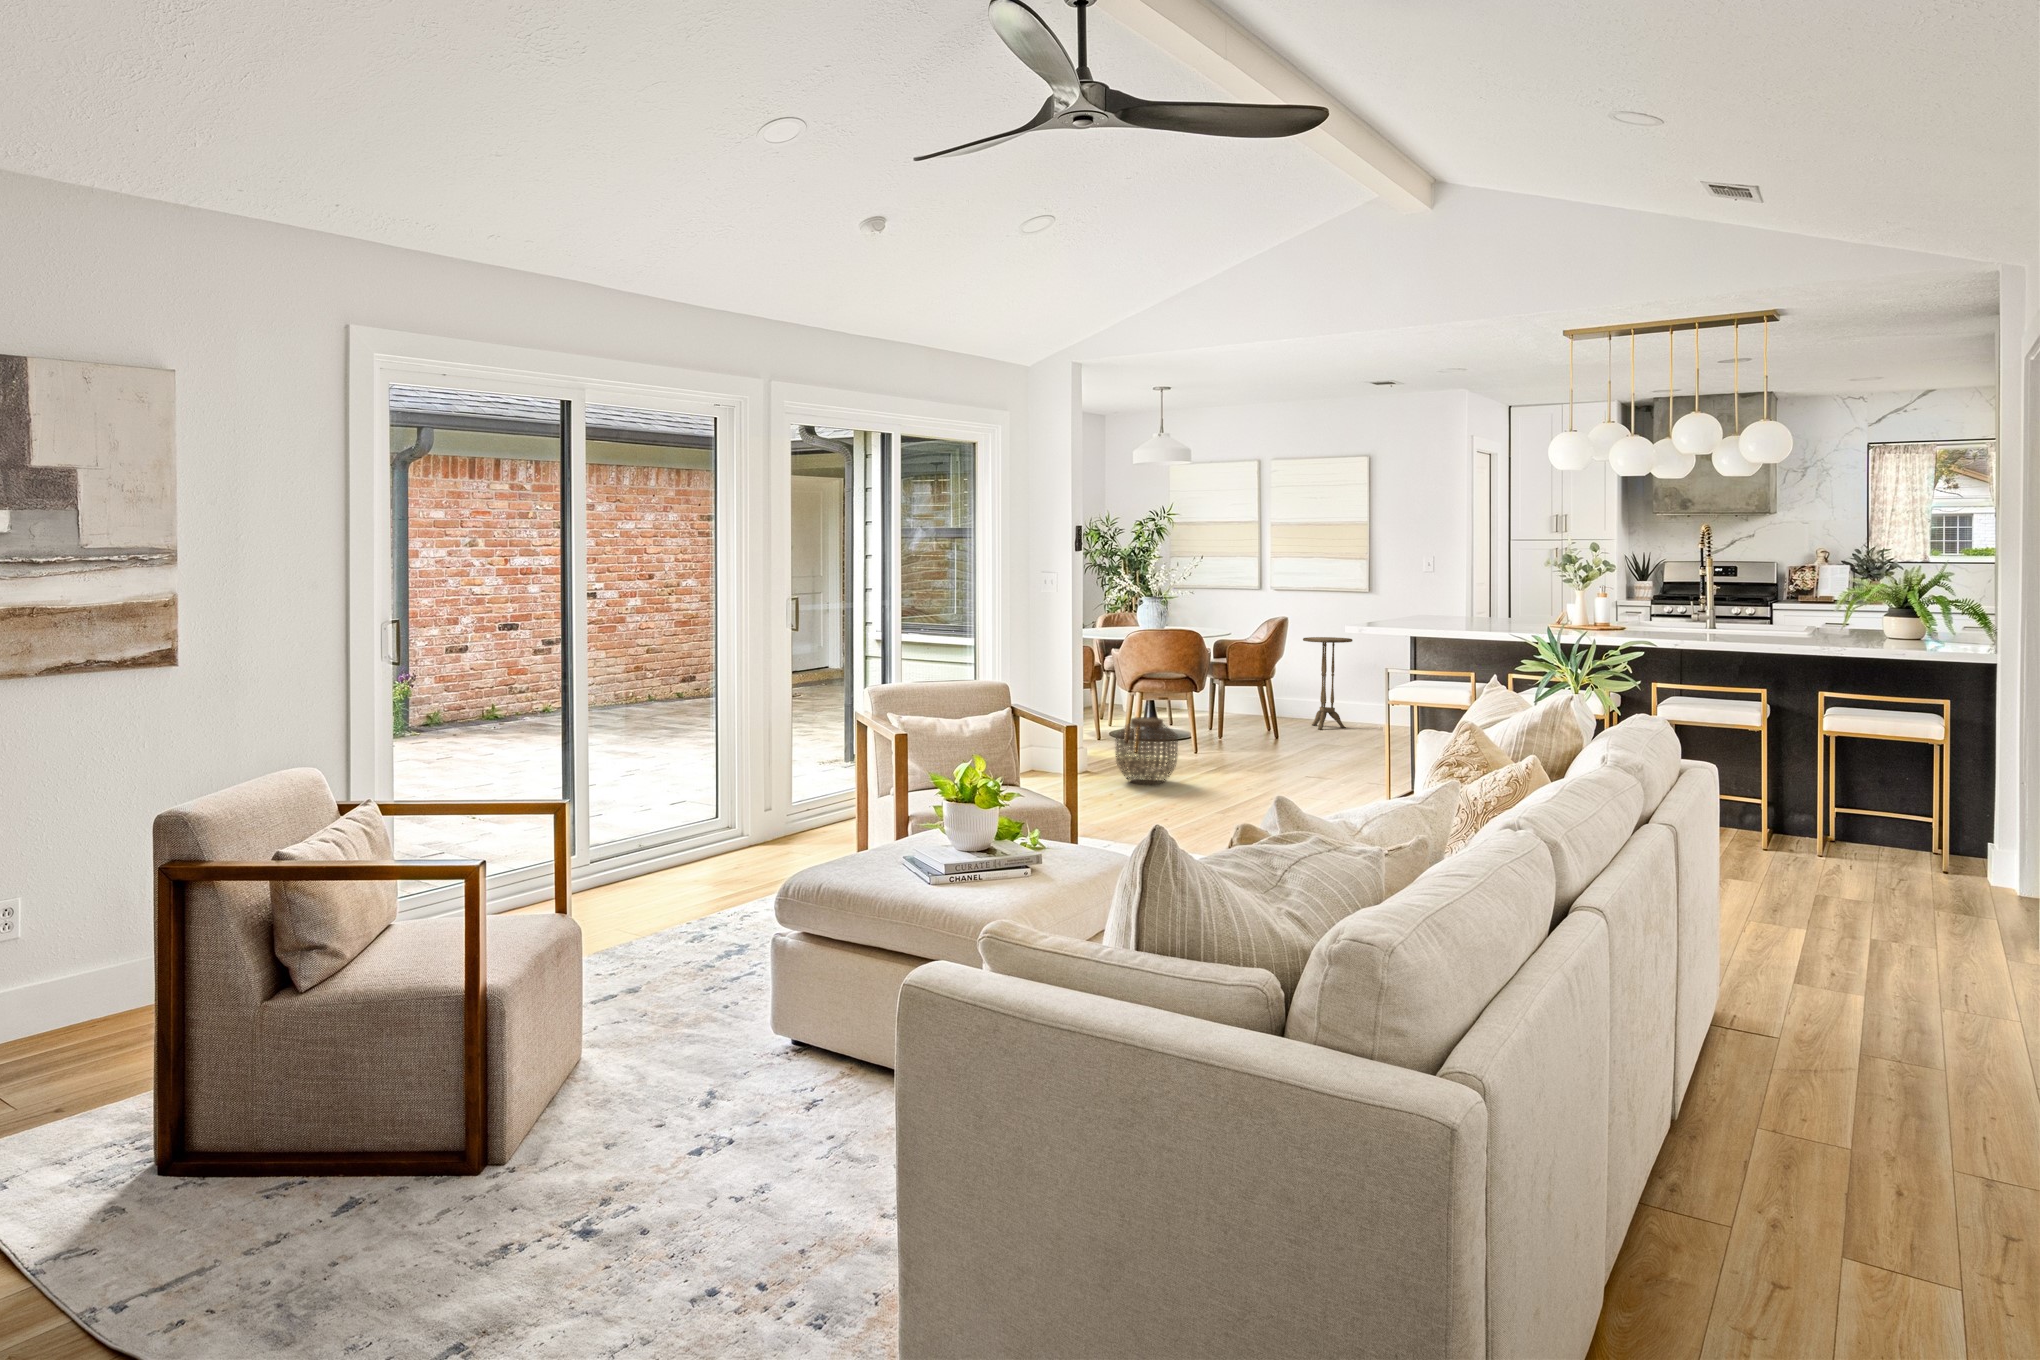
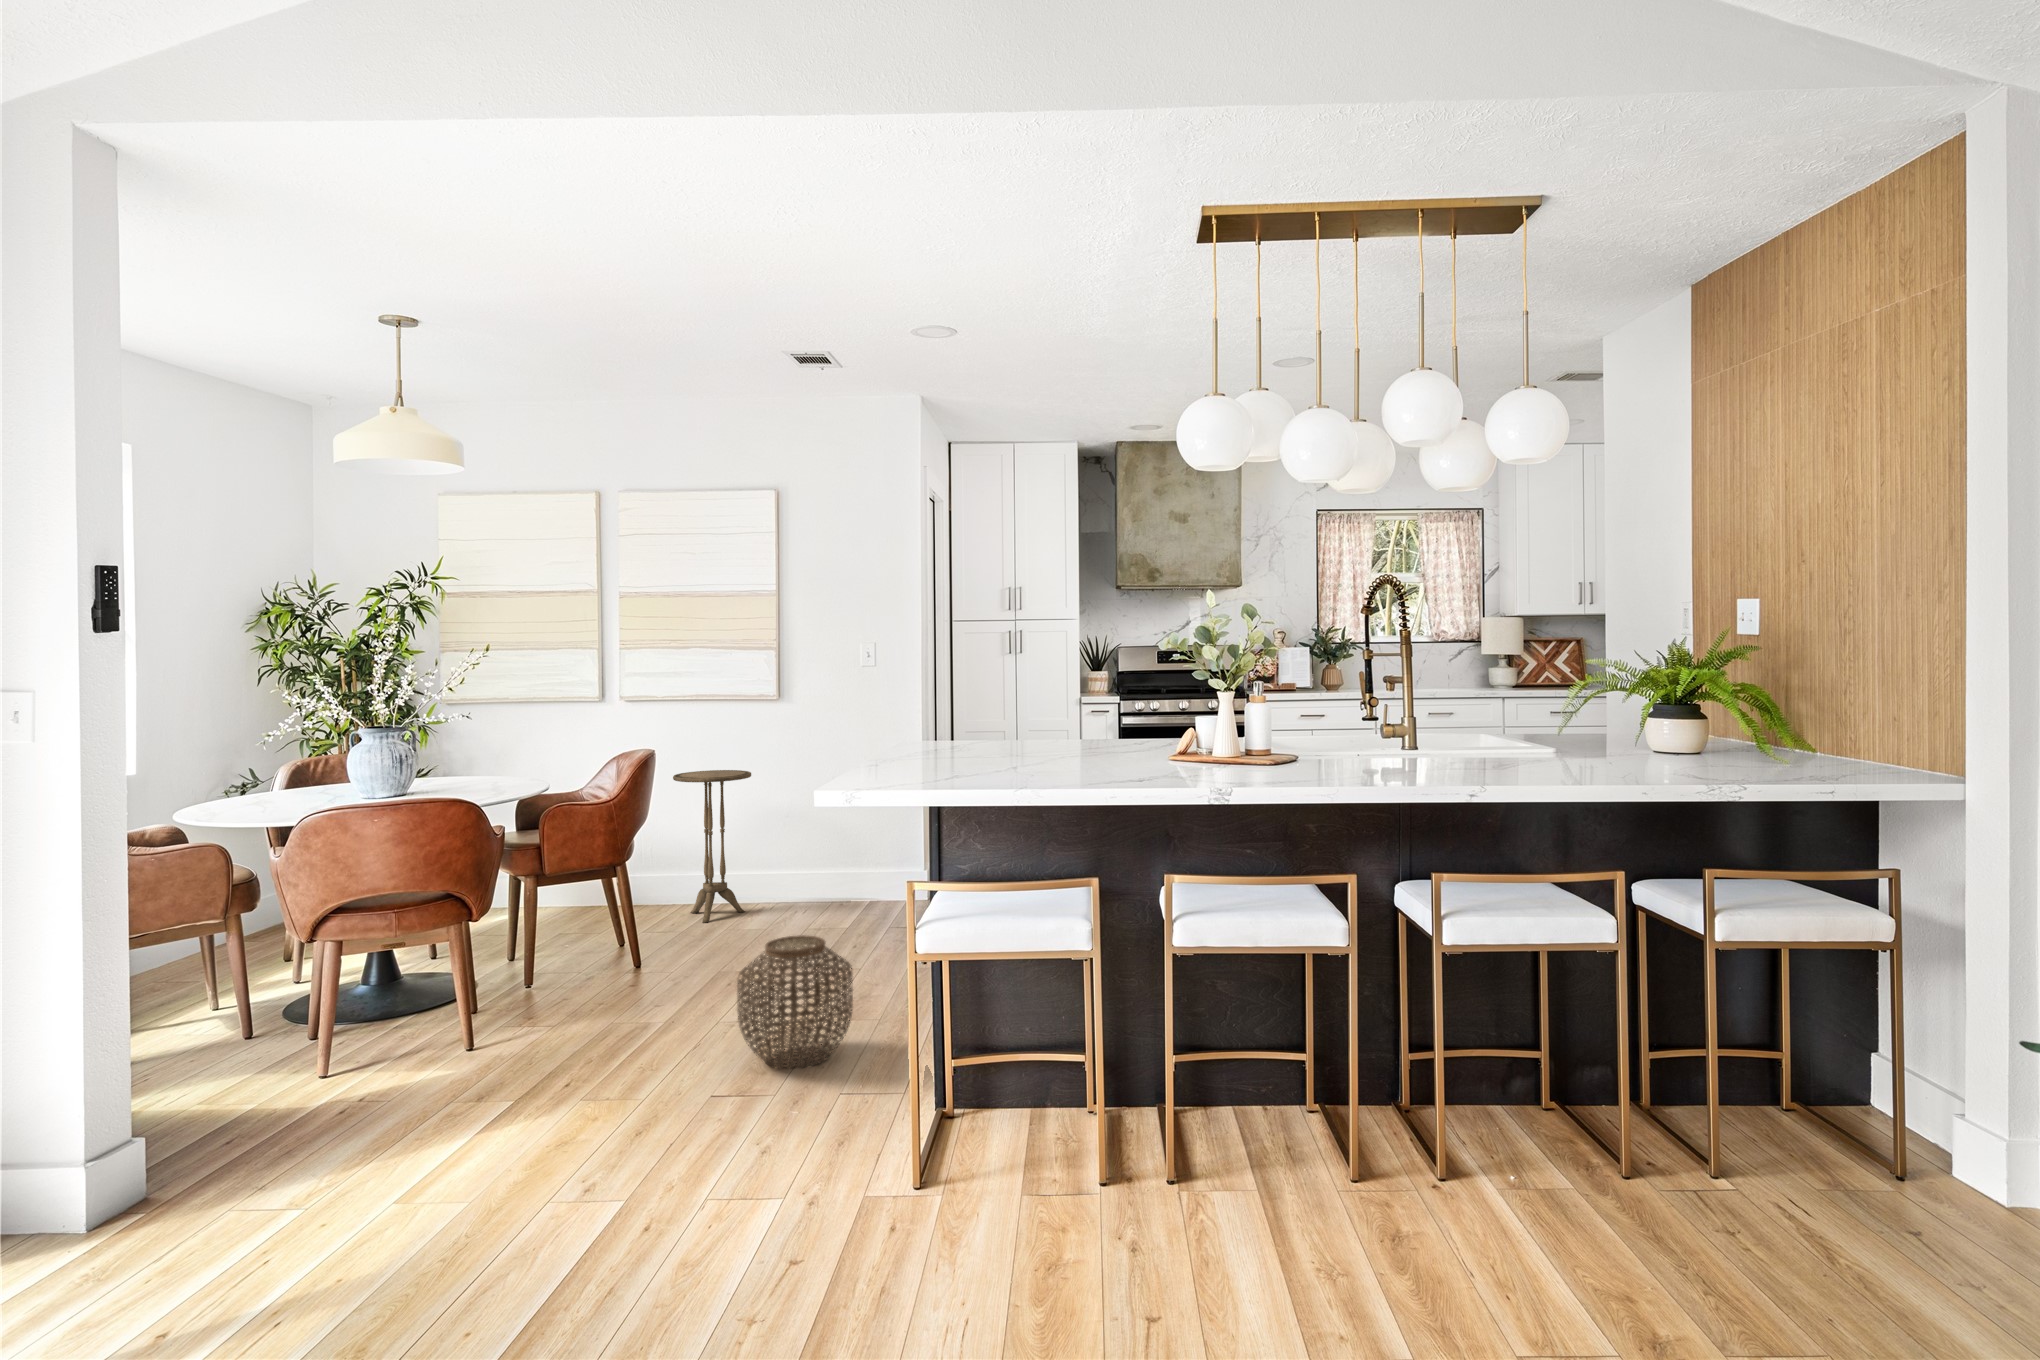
woven basket: present [1115,717,1178,785] -> present [737,935,853,1069]

